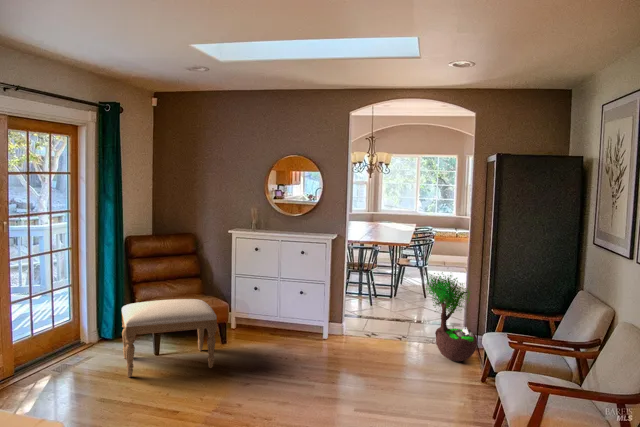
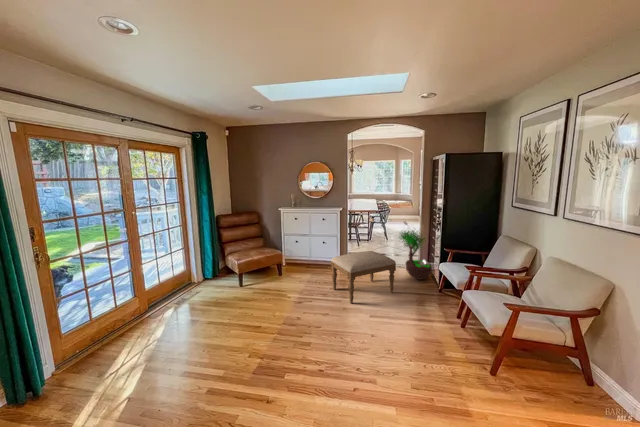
ottoman: present [122,299,217,377] -> present [331,251,396,304]

